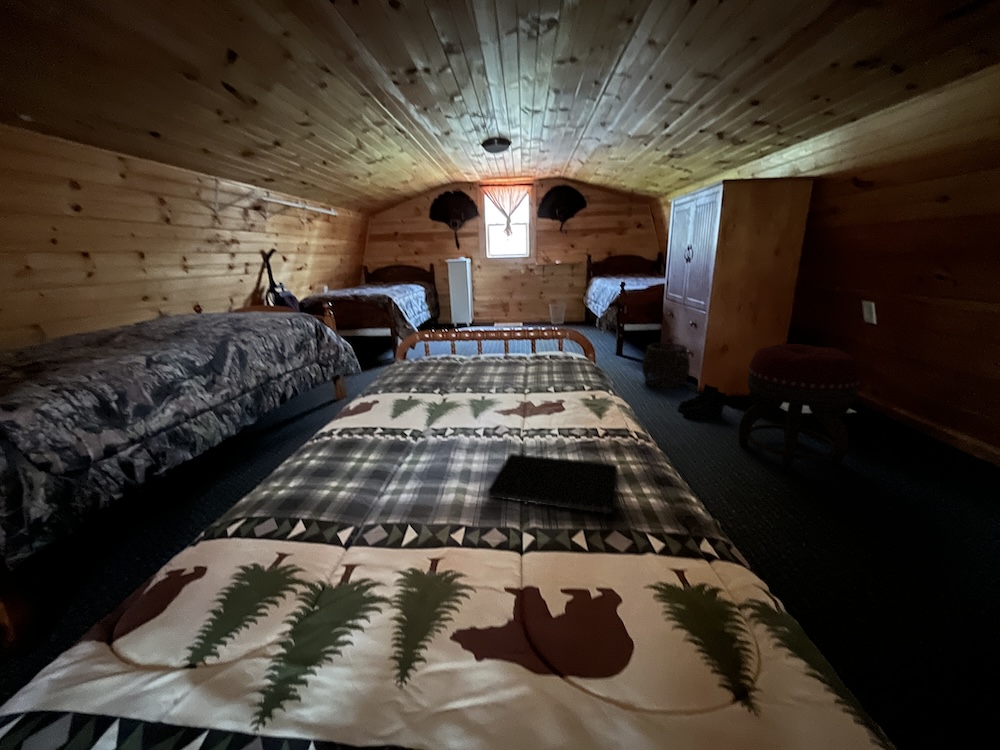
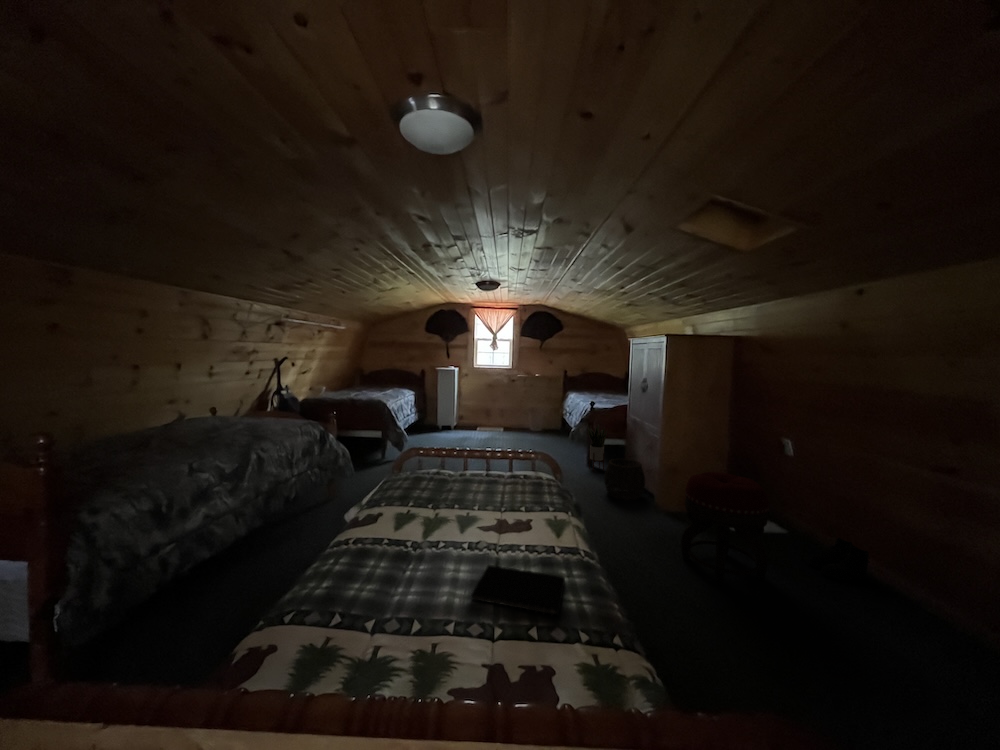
potted plant: none [620,307,644,361] -> present [587,424,607,471]
boots: present [678,384,726,419] -> present [808,537,870,580]

